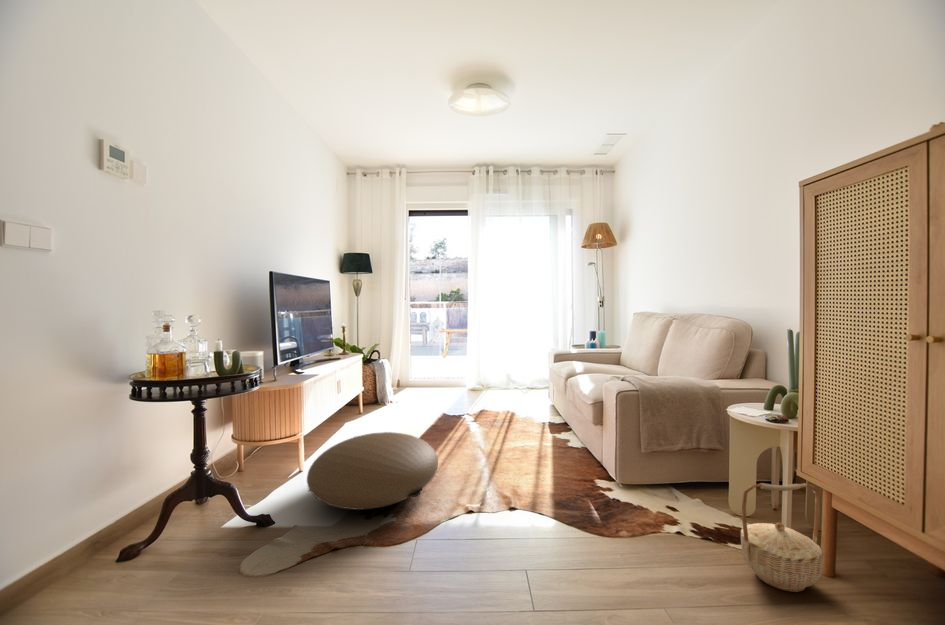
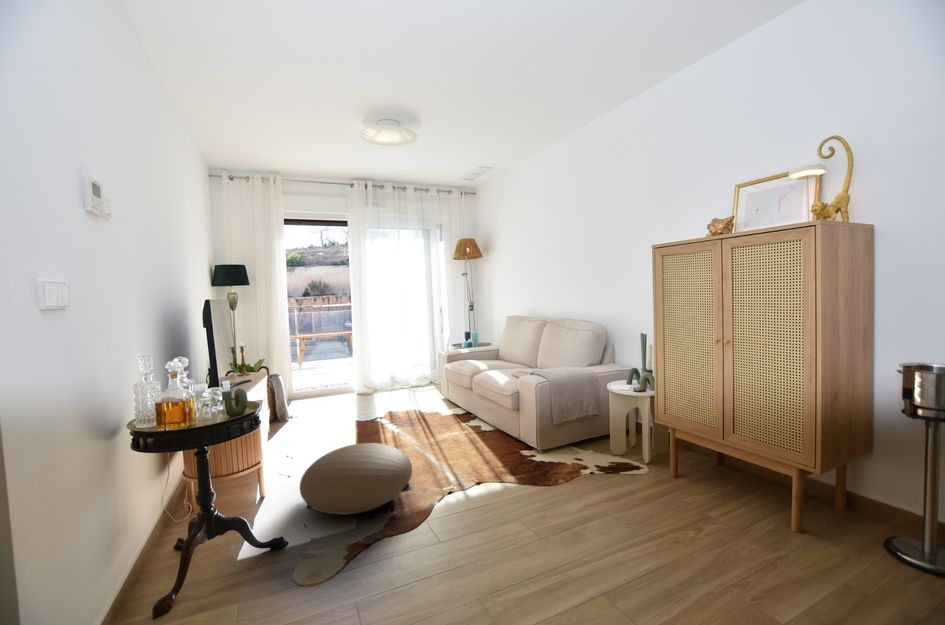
basket: present [741,483,823,592] -> none [632,425,676,490]

